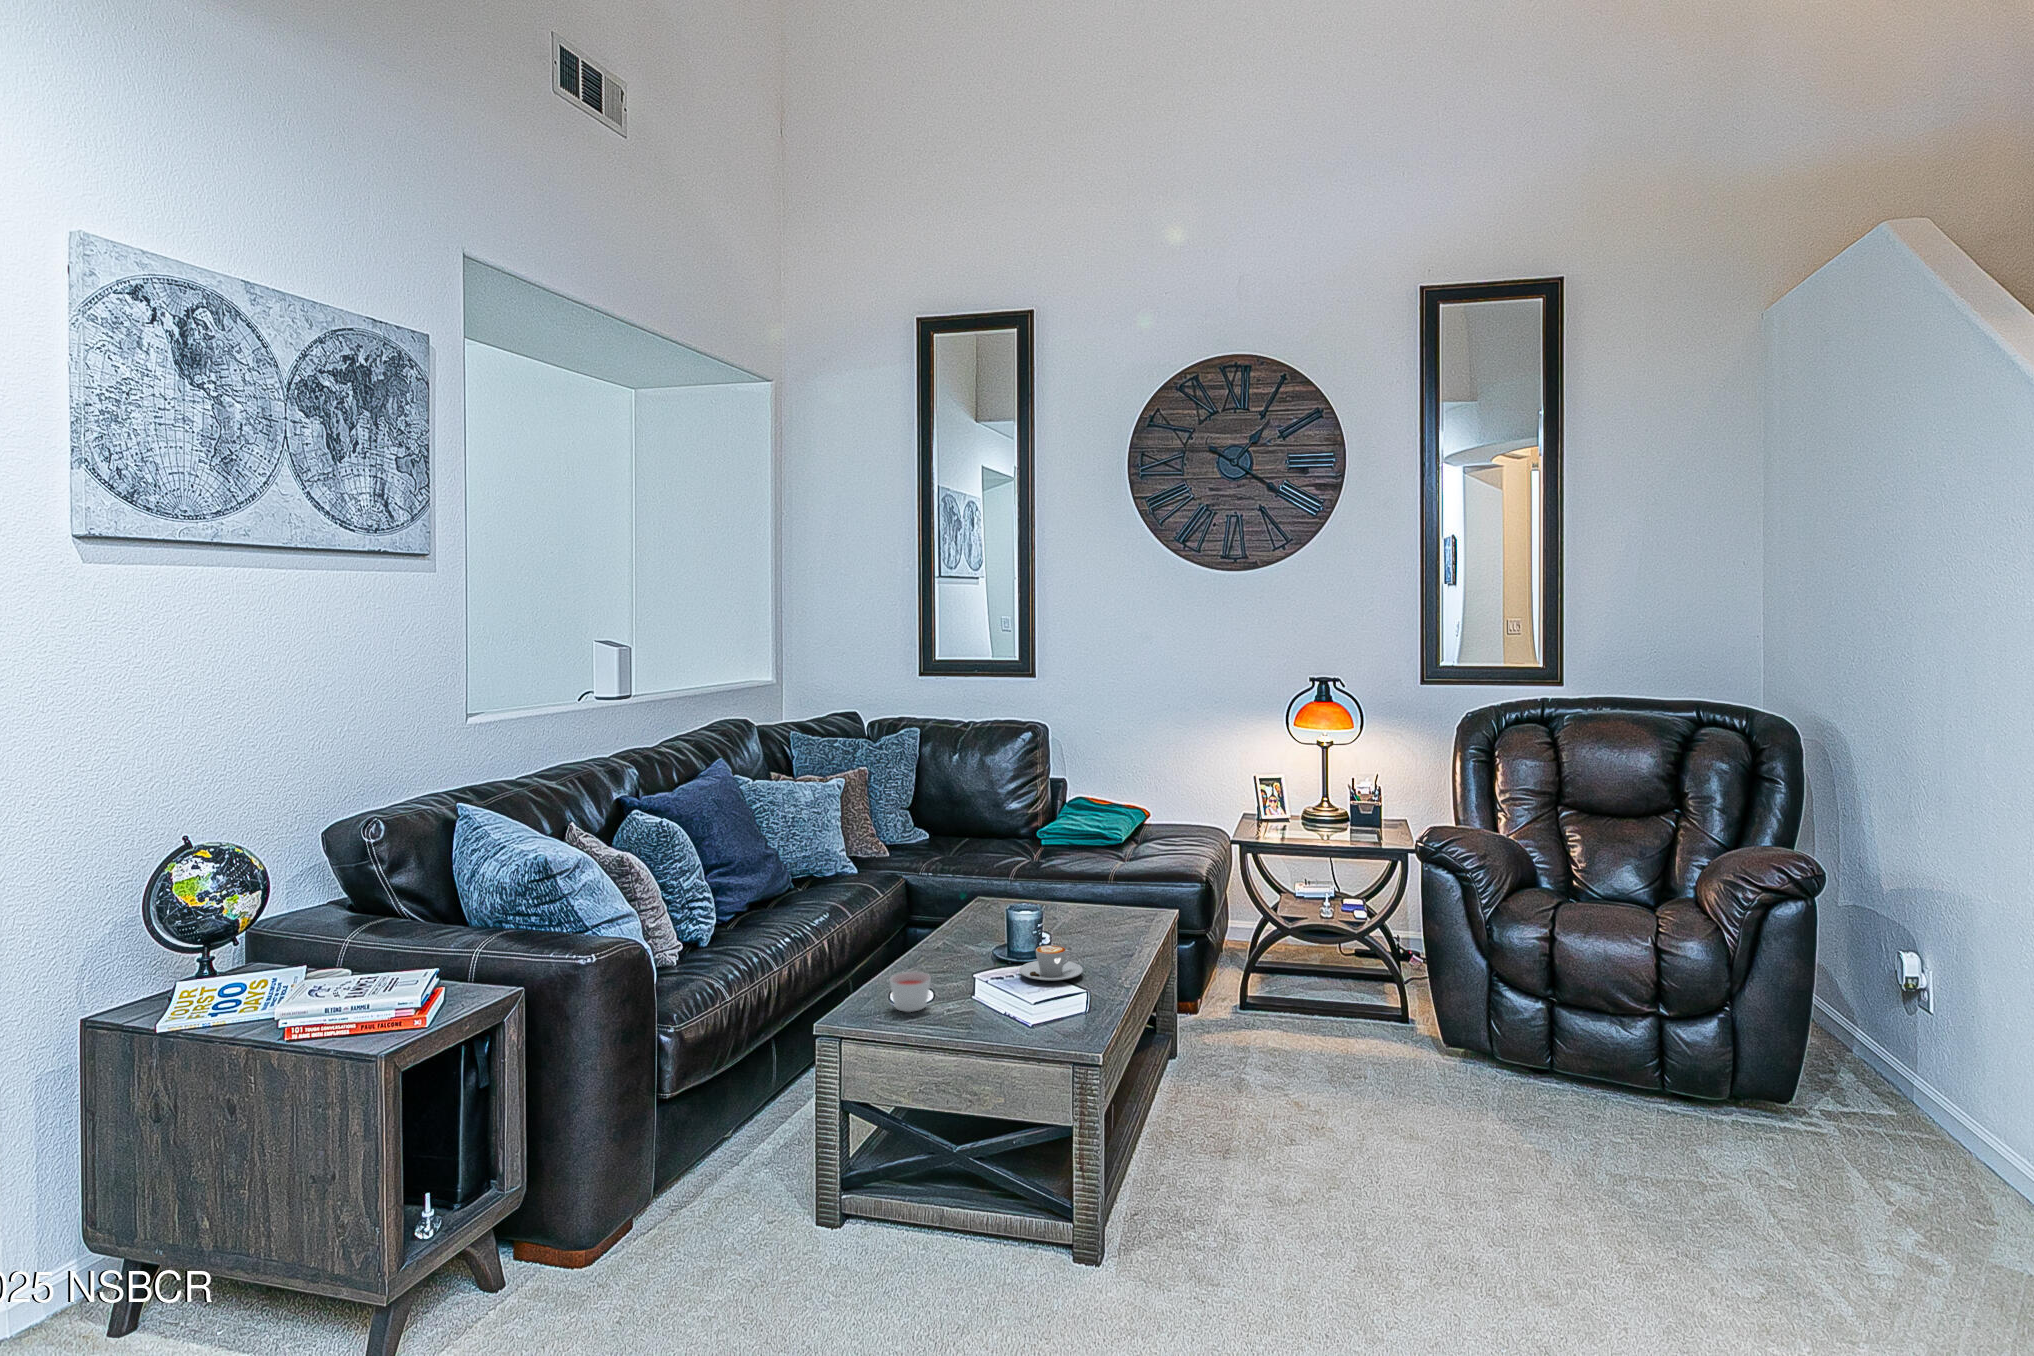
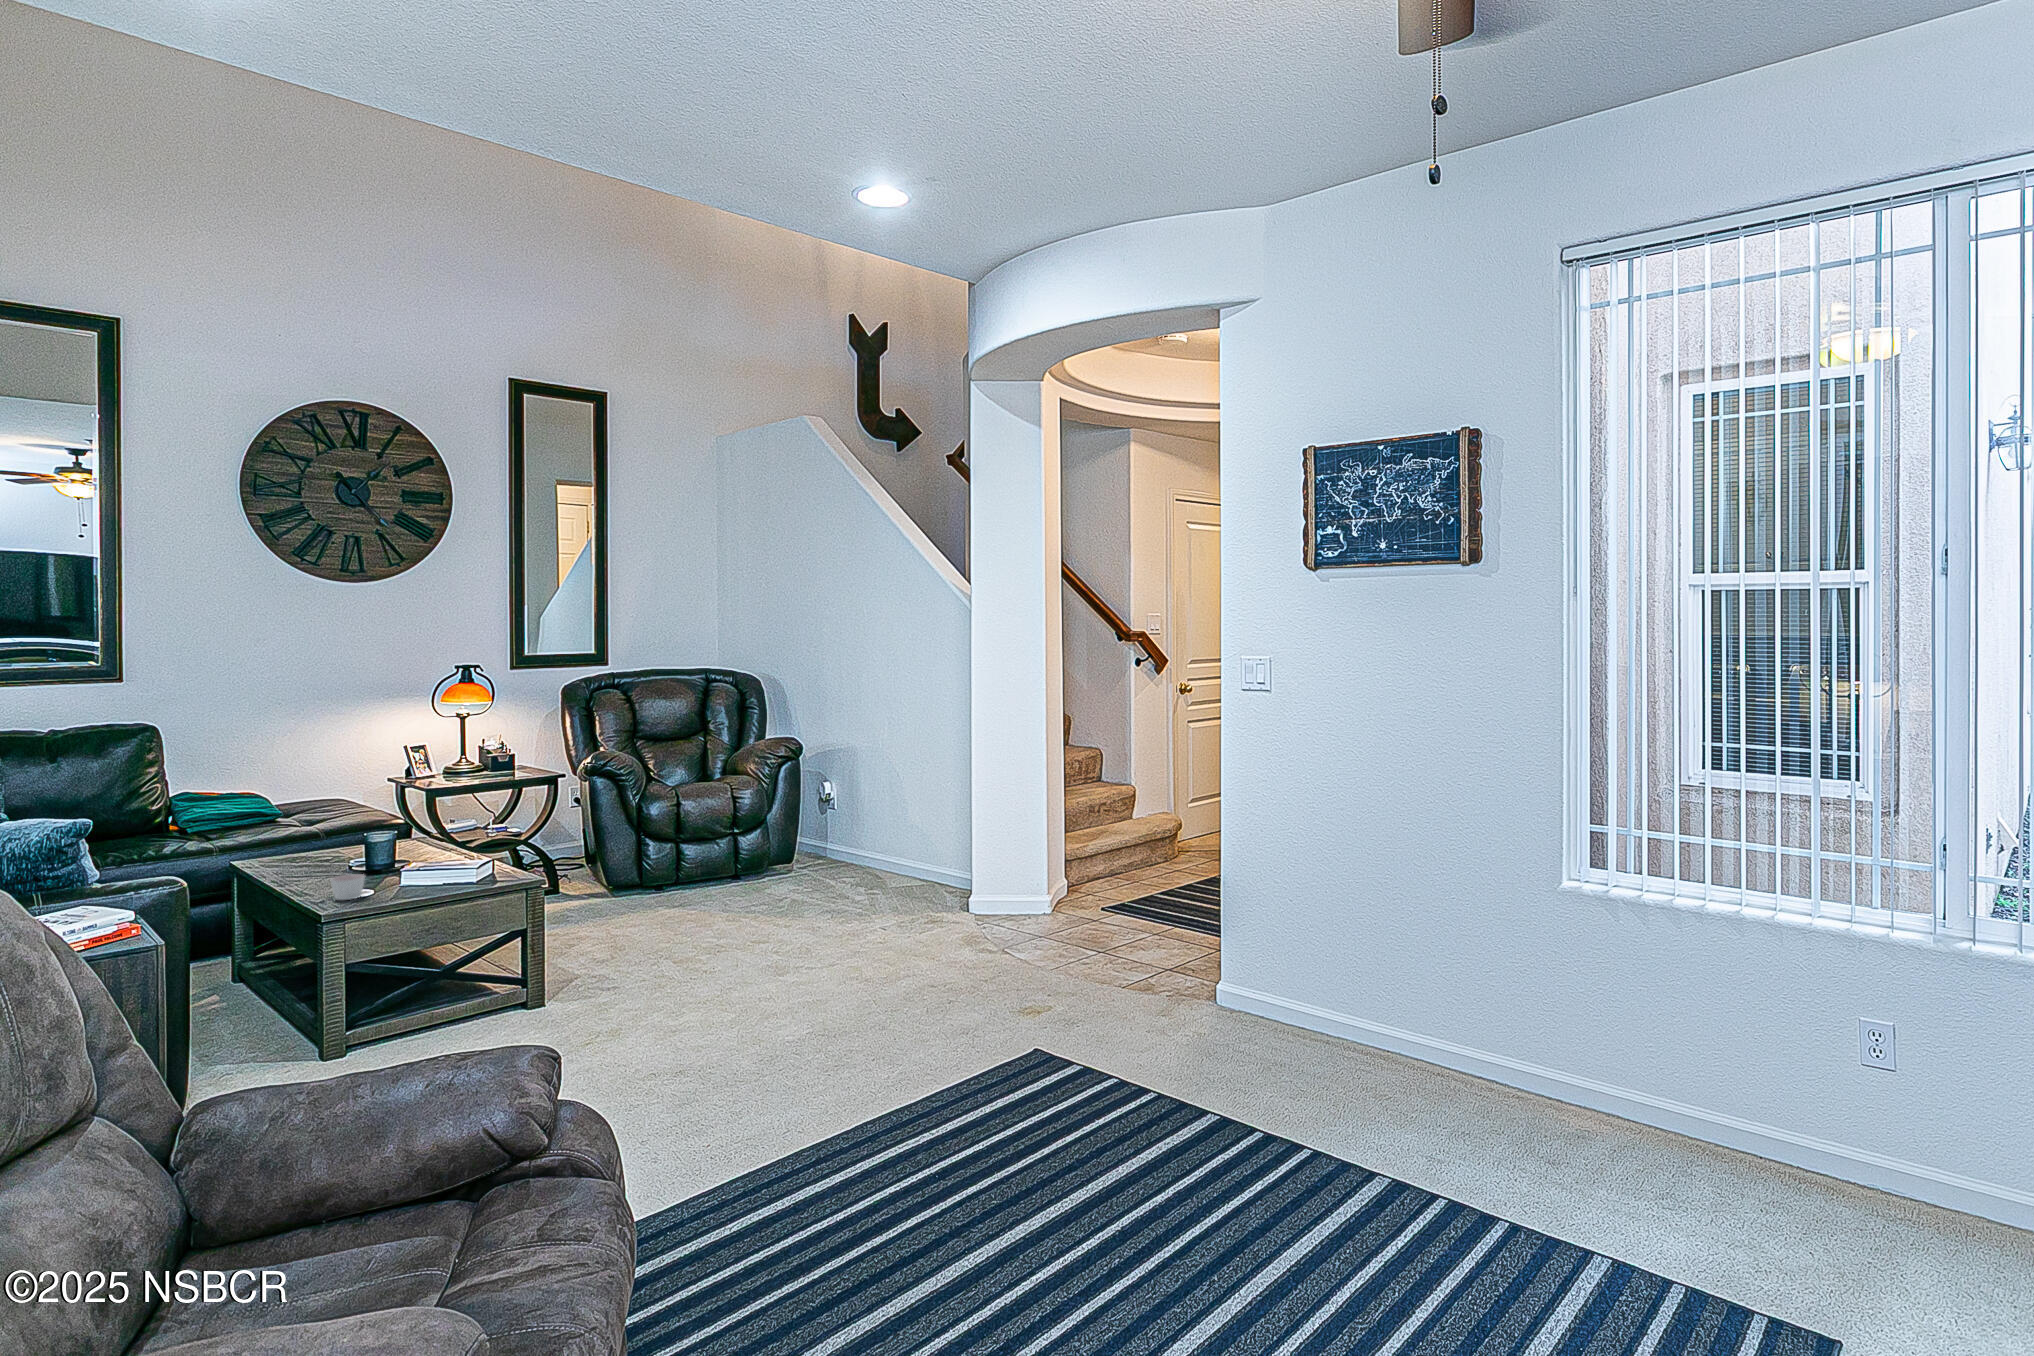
coffee cup: present [1019,945,1083,981] -> none [387,849,438,873]

